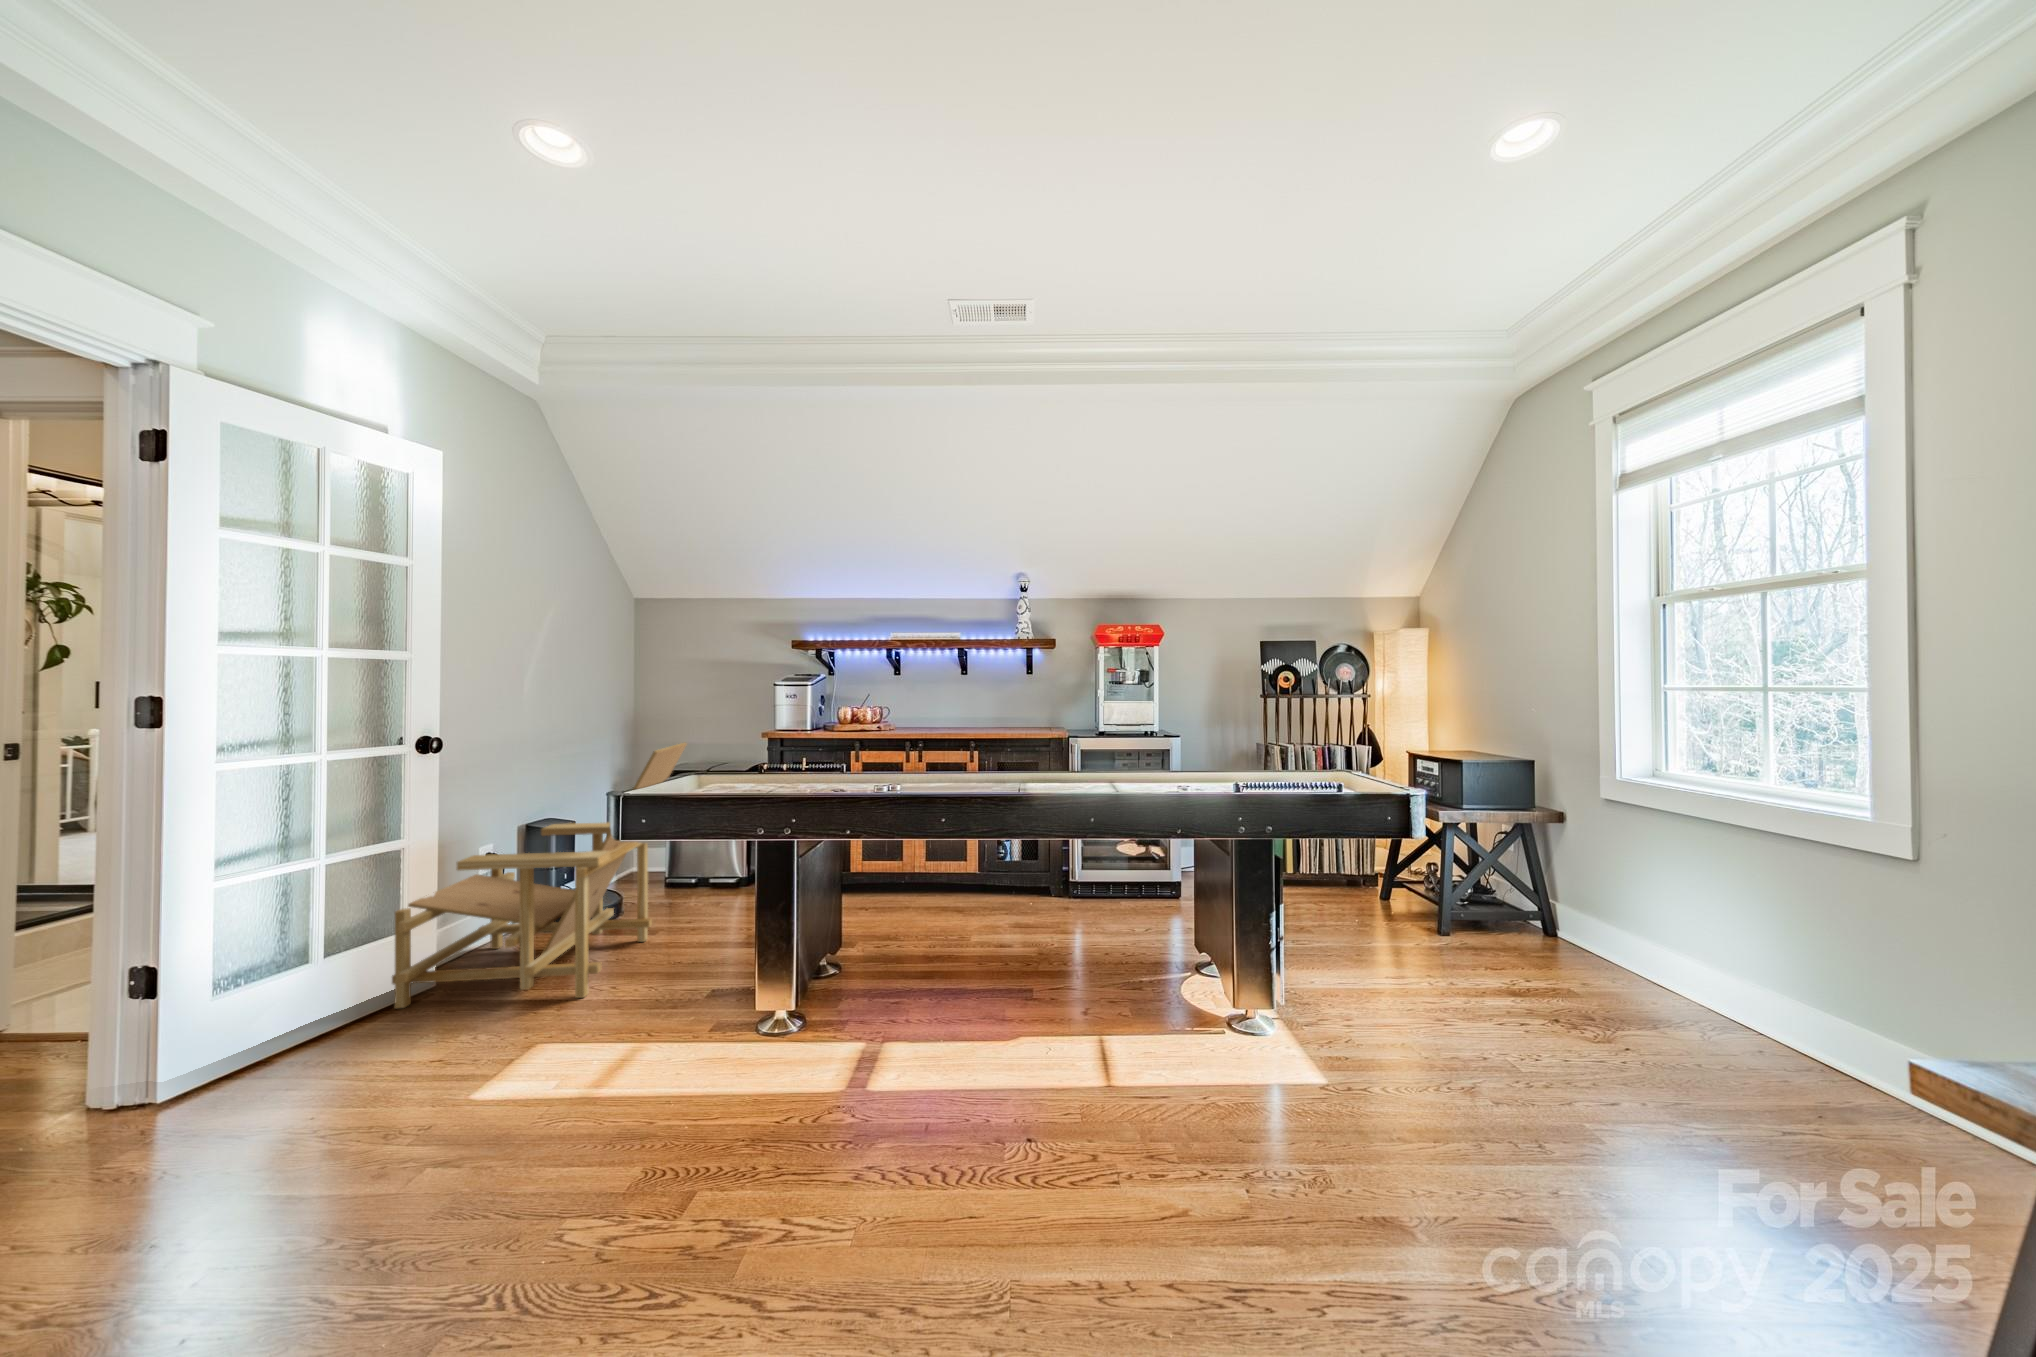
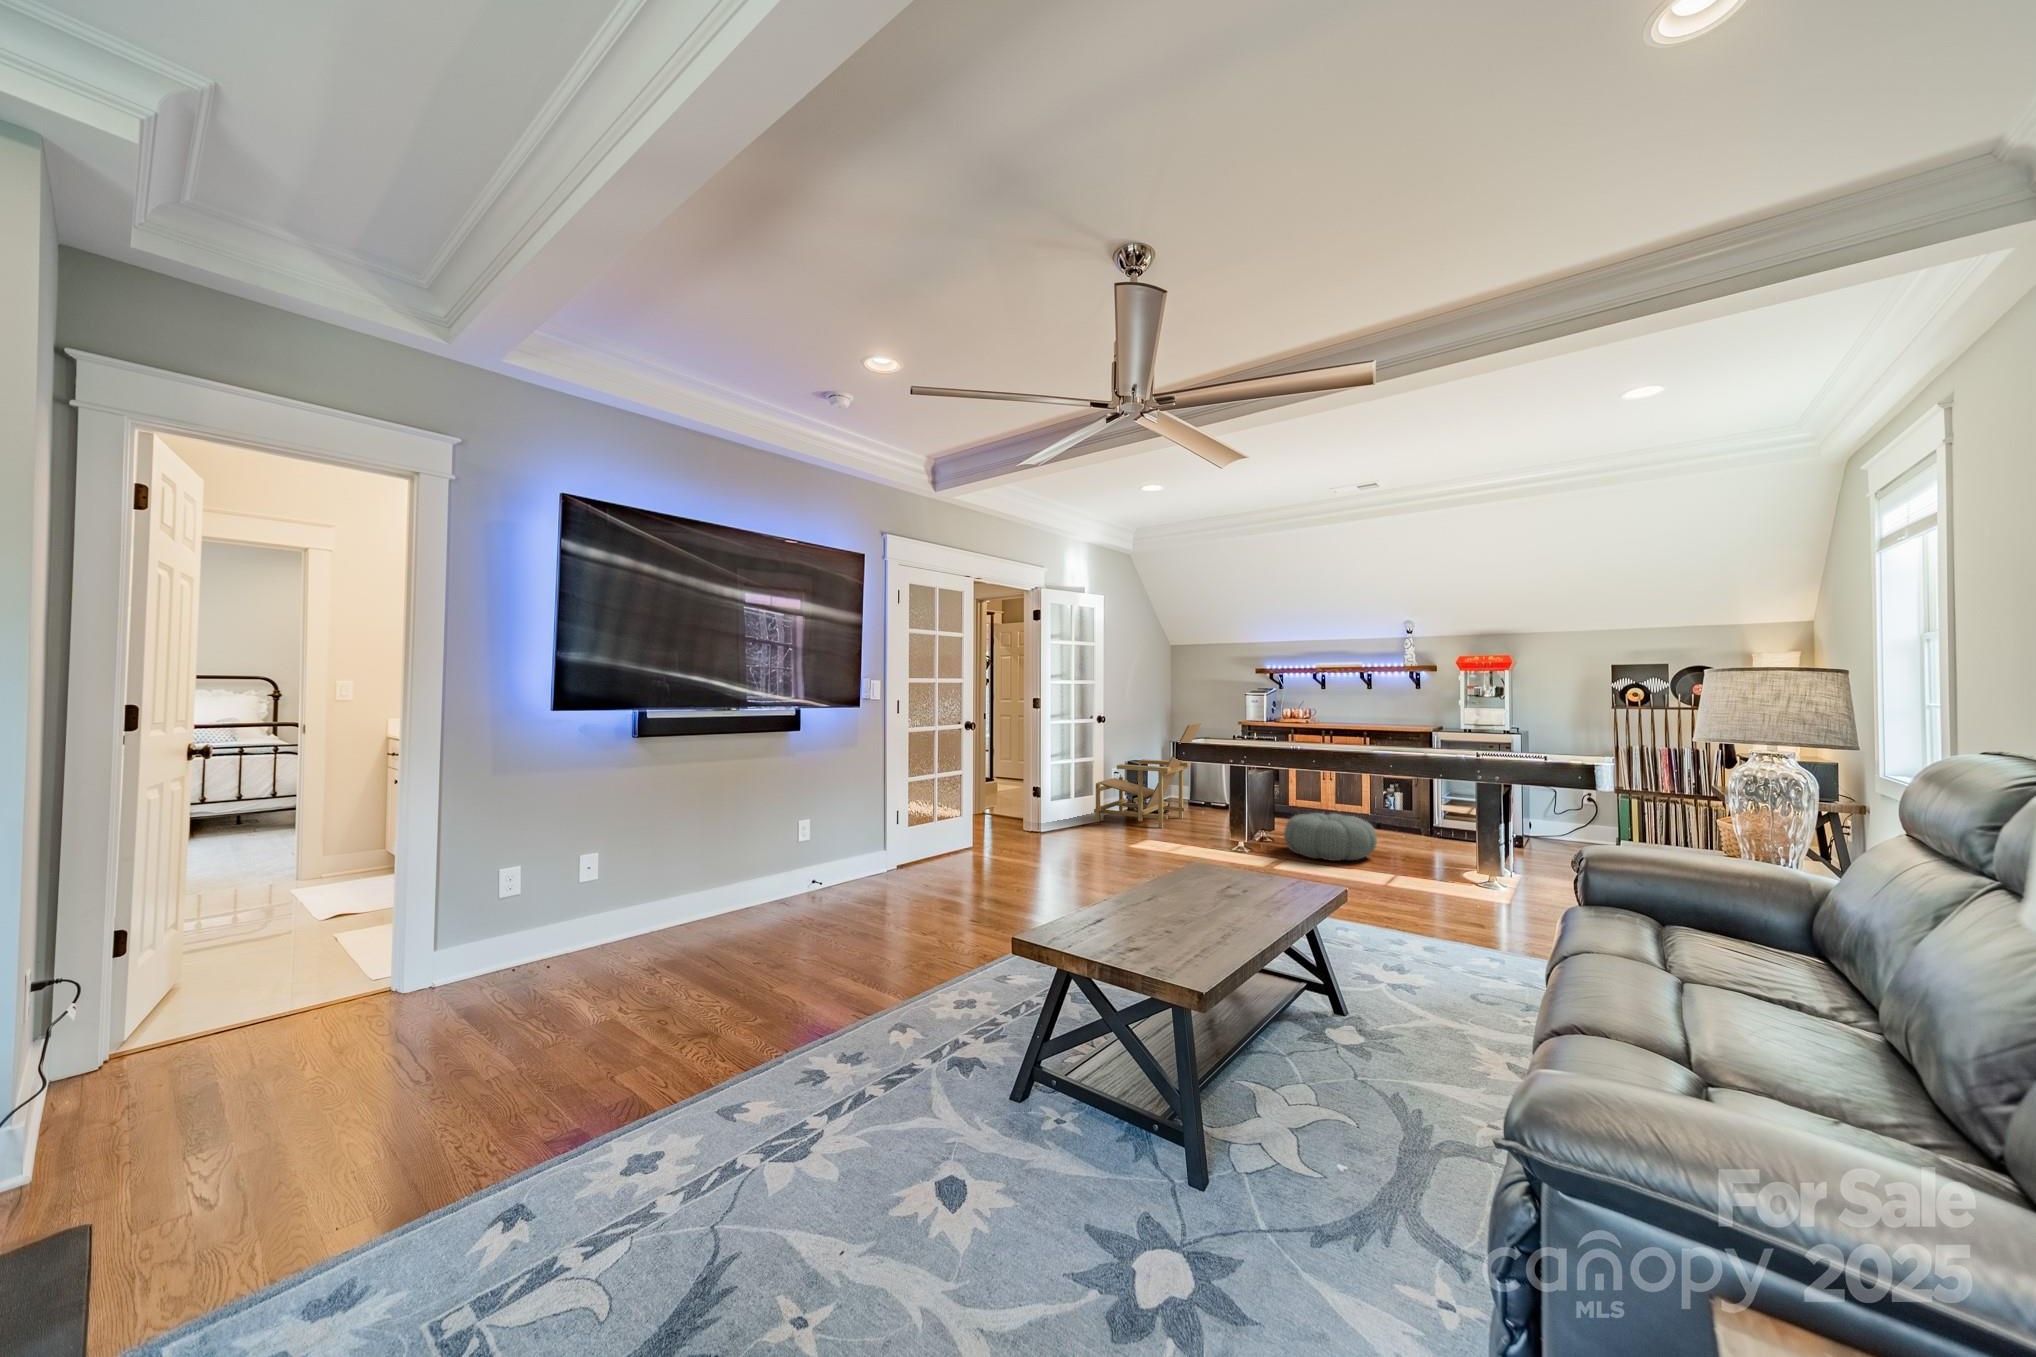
pouf: none [882,921,1066,1058] -> present [1284,813,1377,861]

